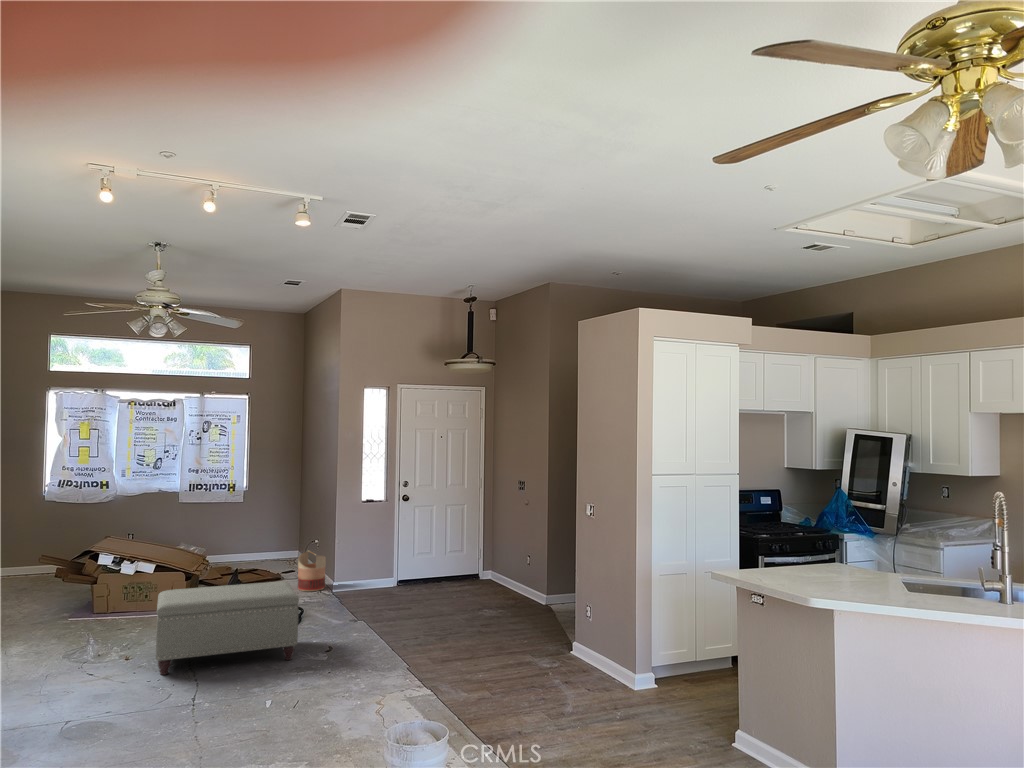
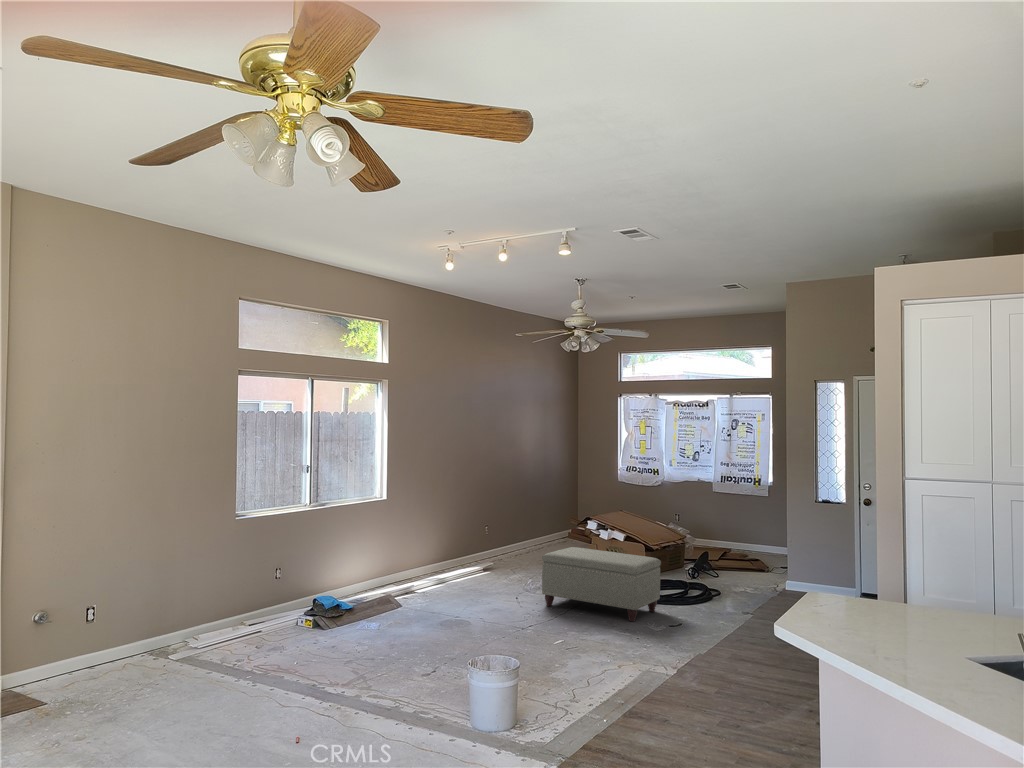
basket: present [298,551,326,591] -> none [756,548,783,588]

